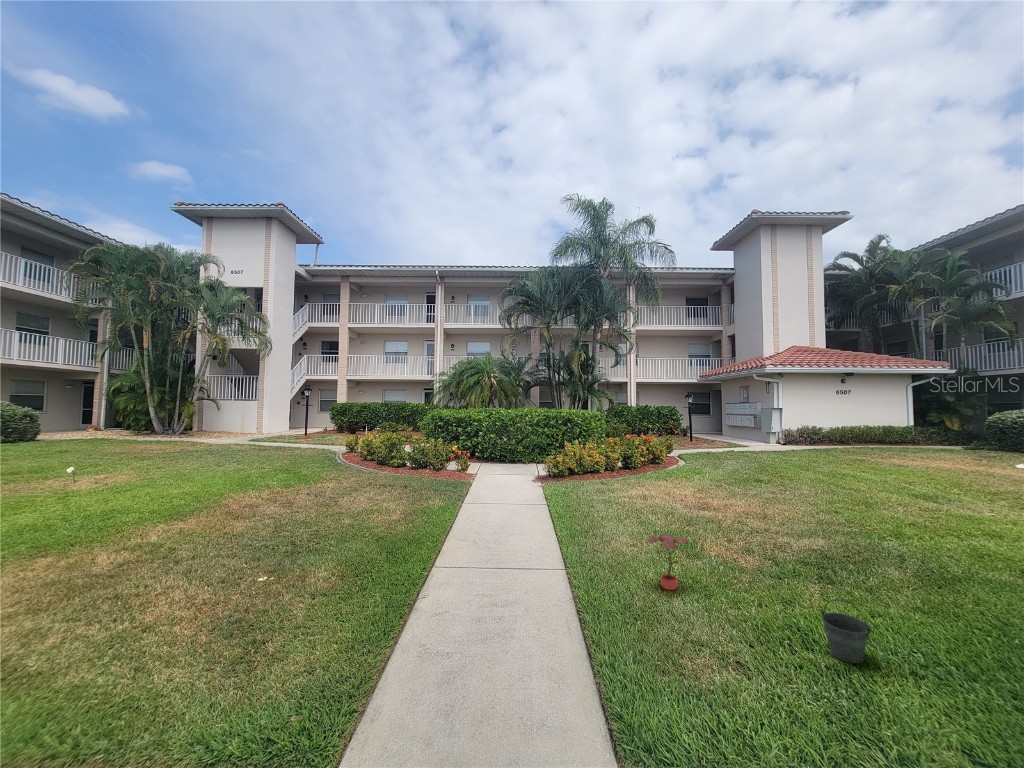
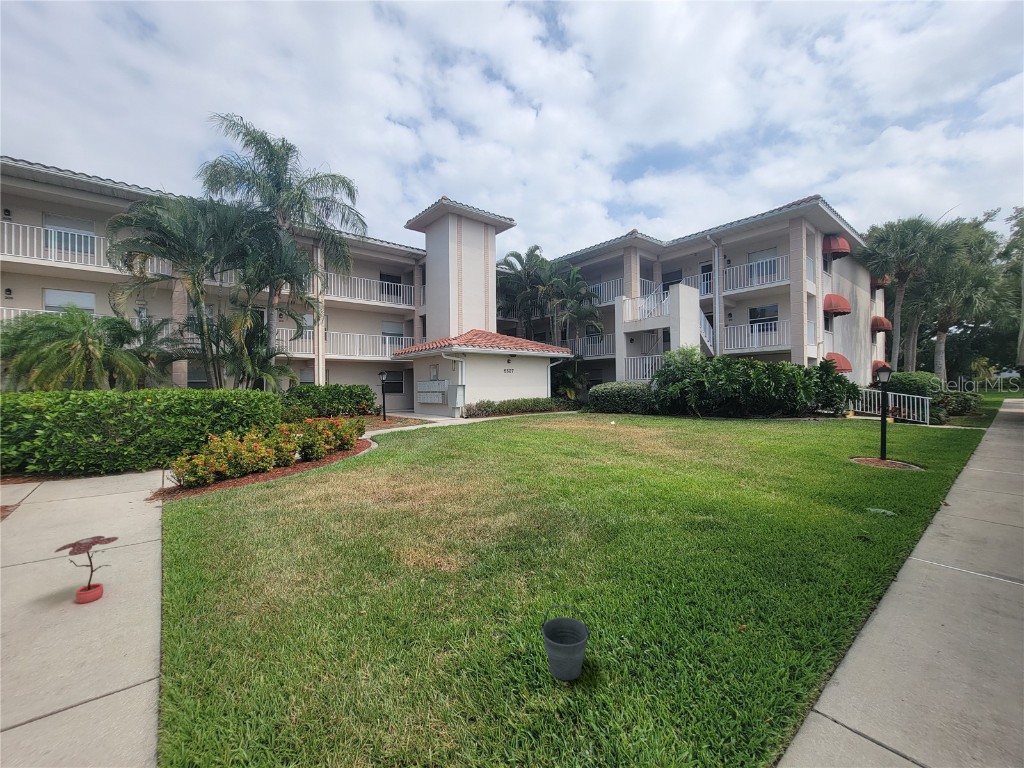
potted plant: present [648,534,688,590] -> present [55,536,118,603]

